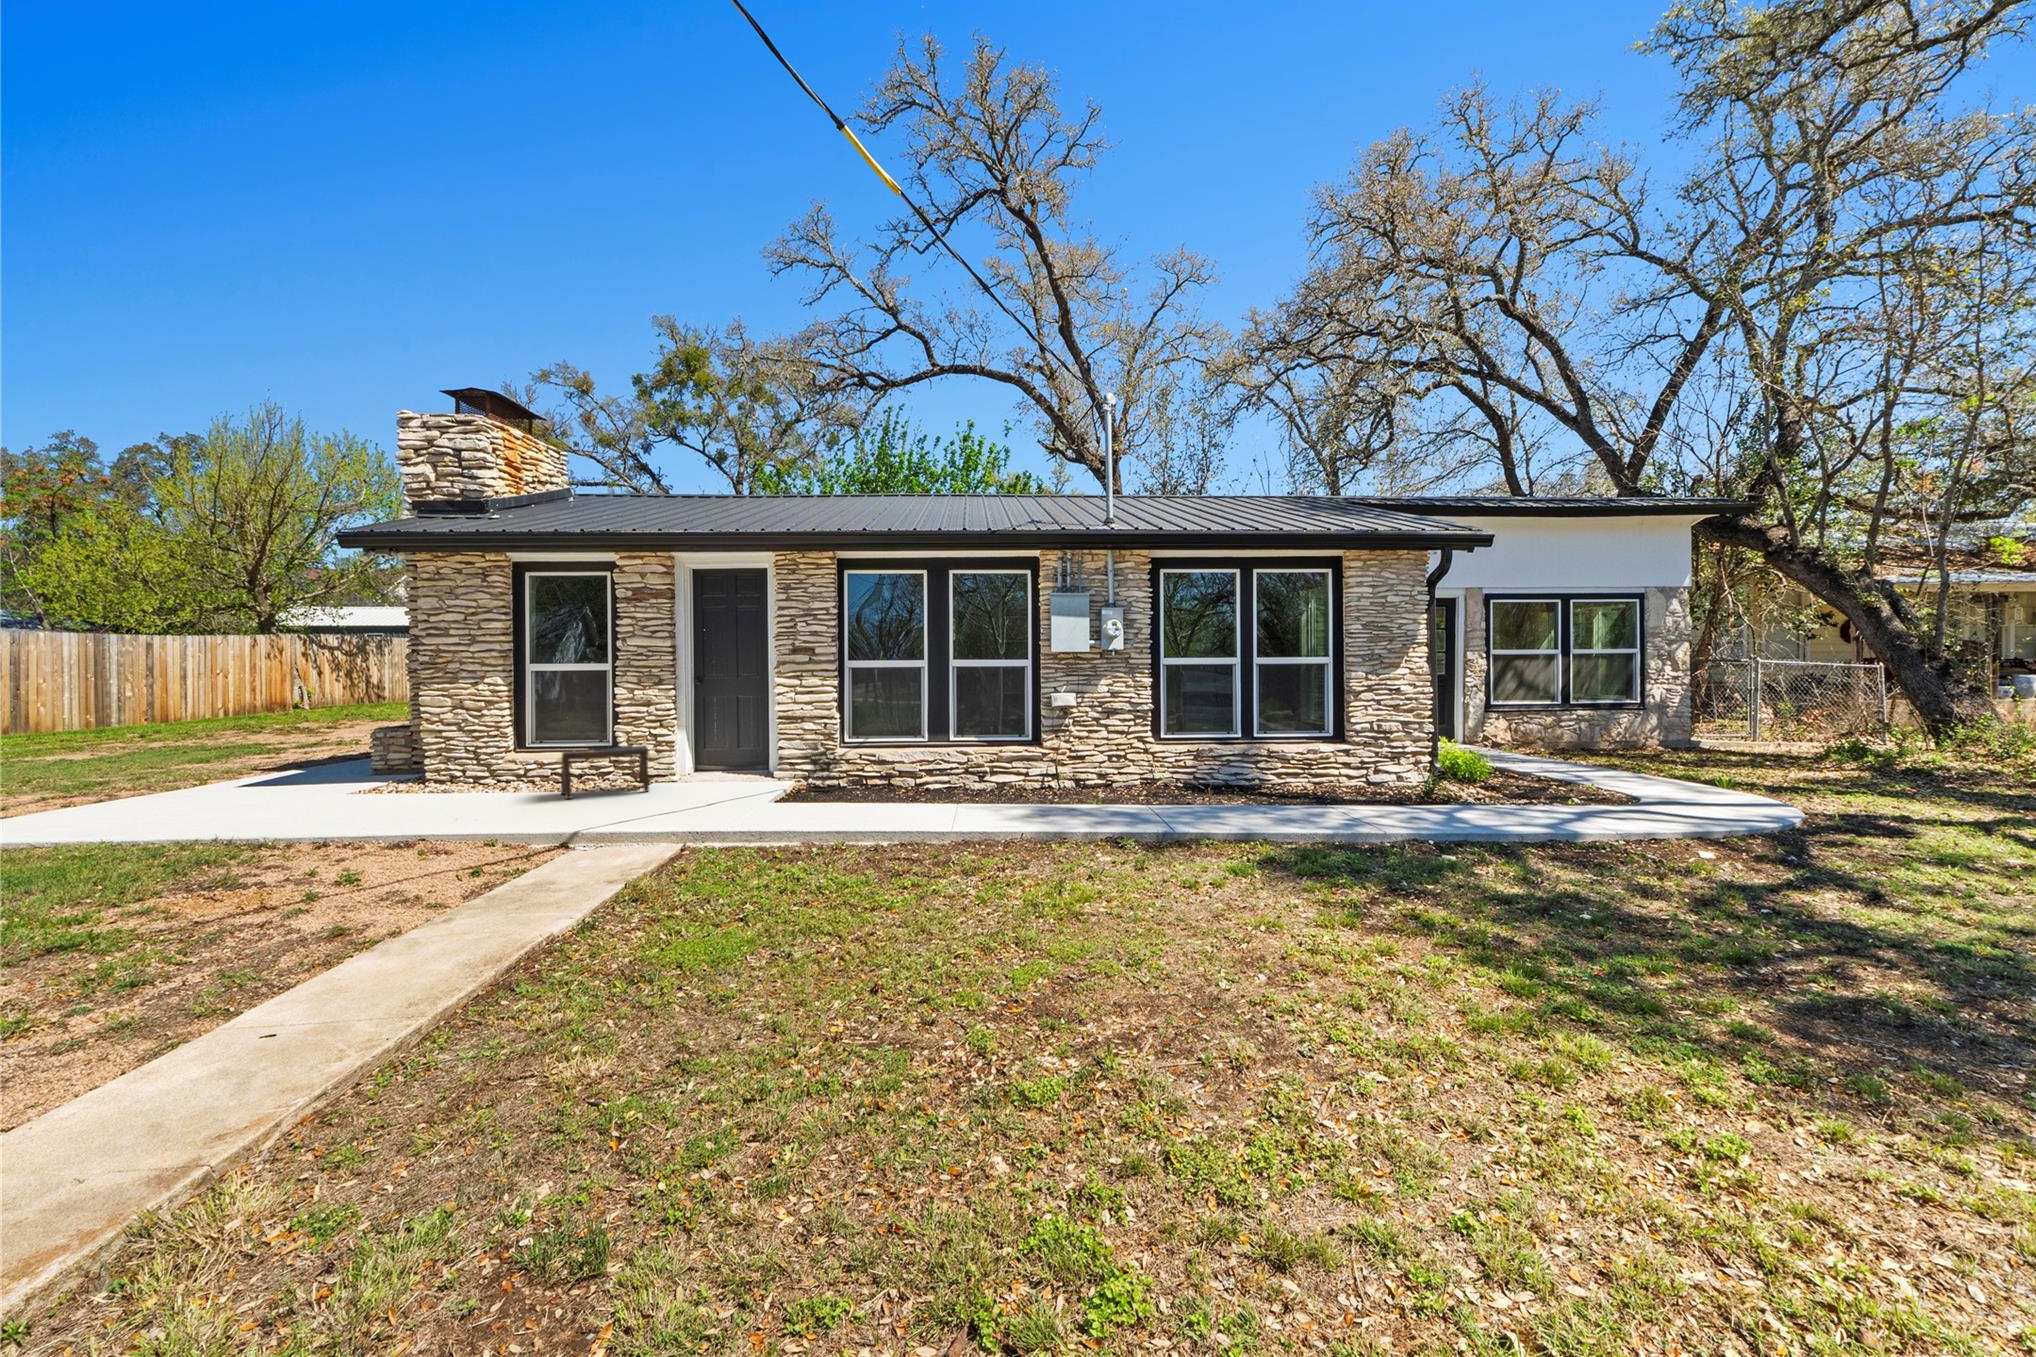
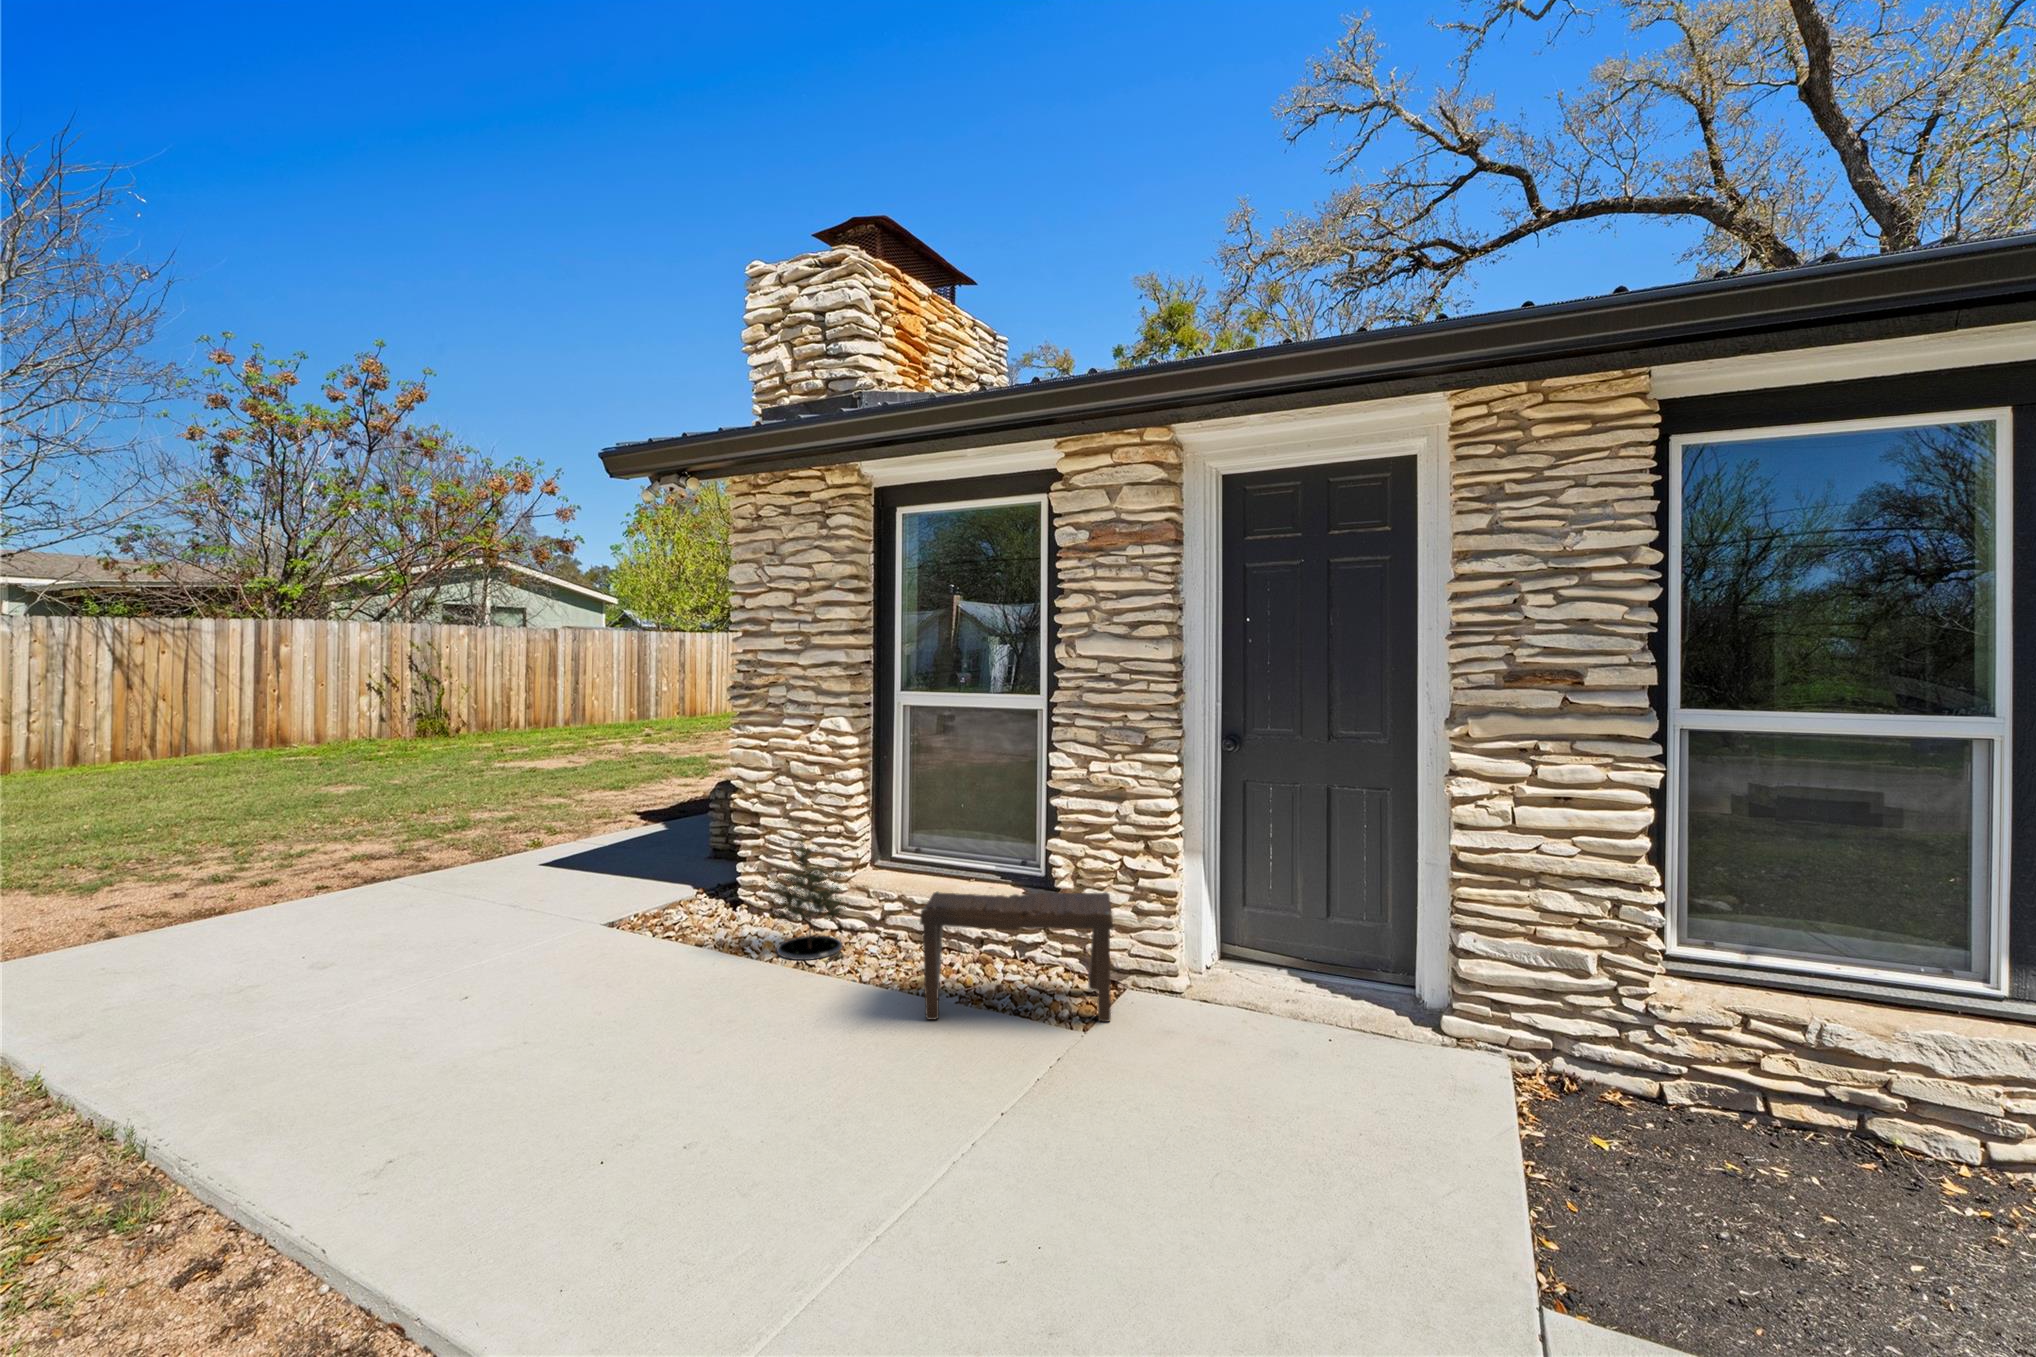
potted tree: present [807,737,838,791] -> present [767,835,846,960]

